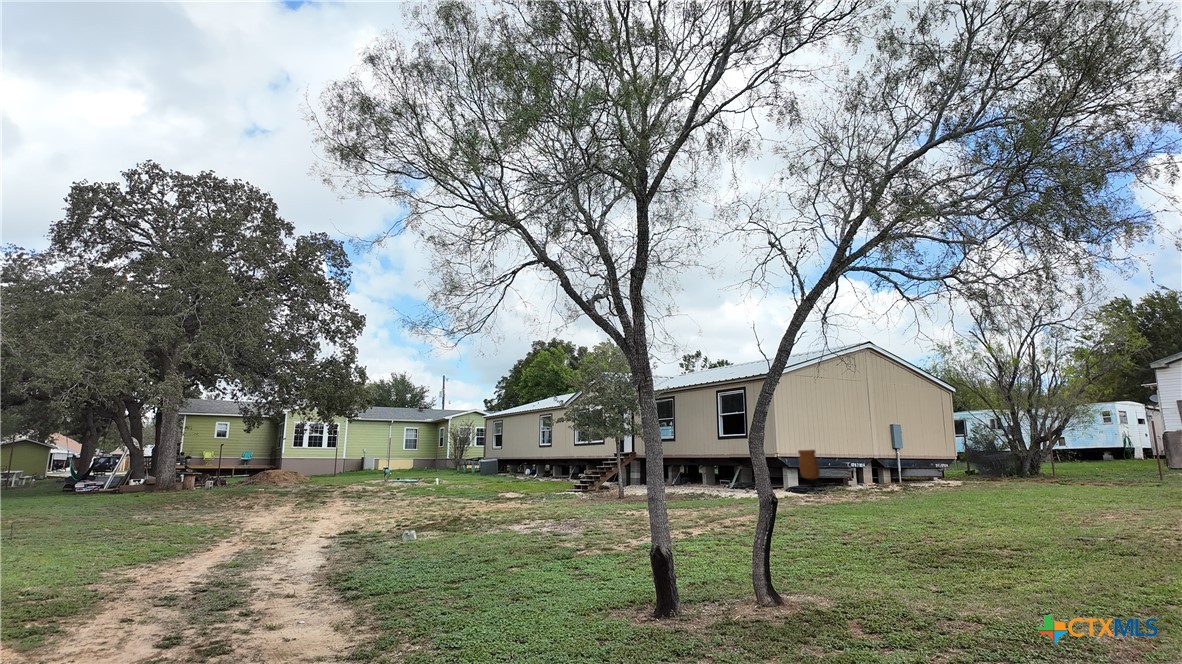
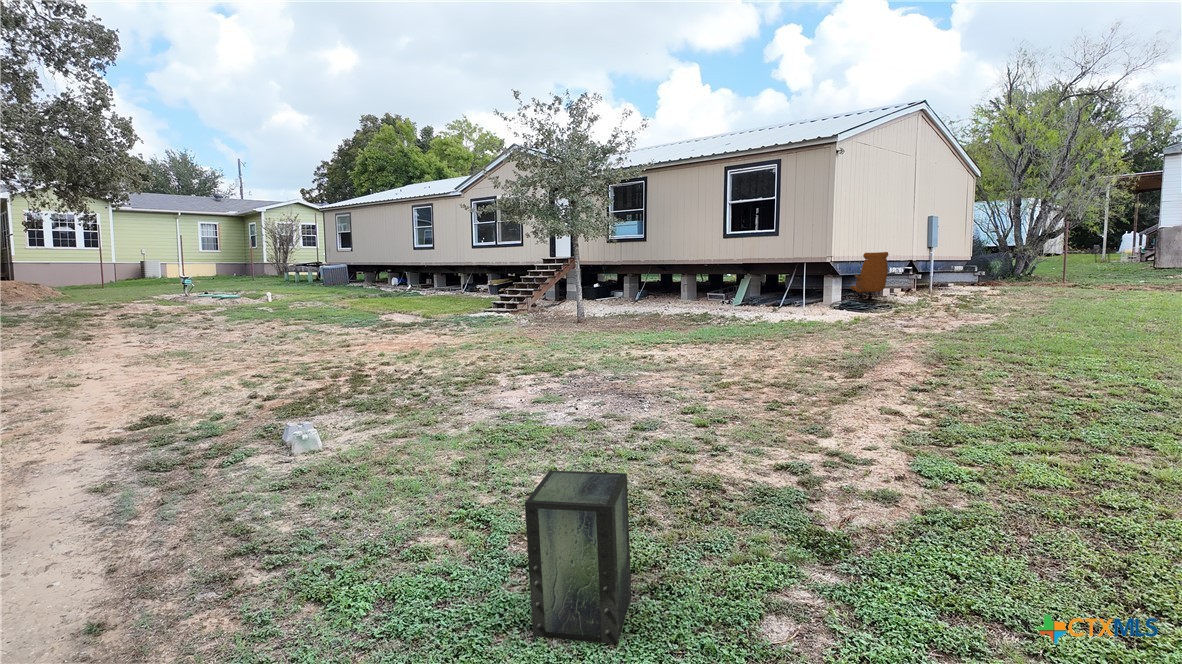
storage box: none [425,518,459,561] -> present [525,470,631,644]

